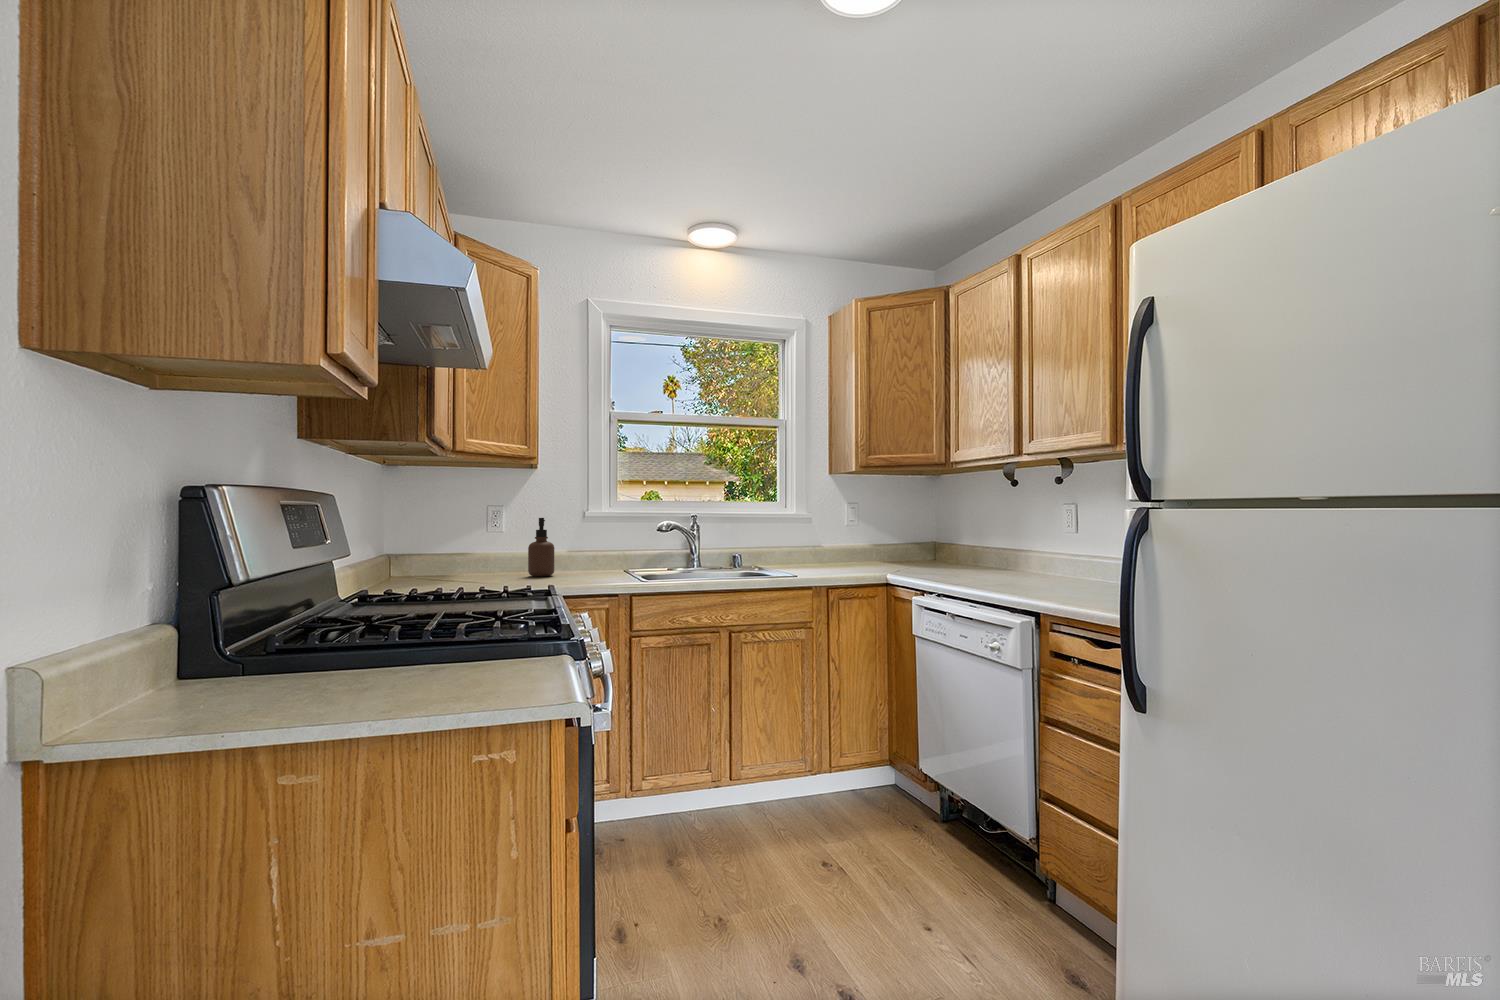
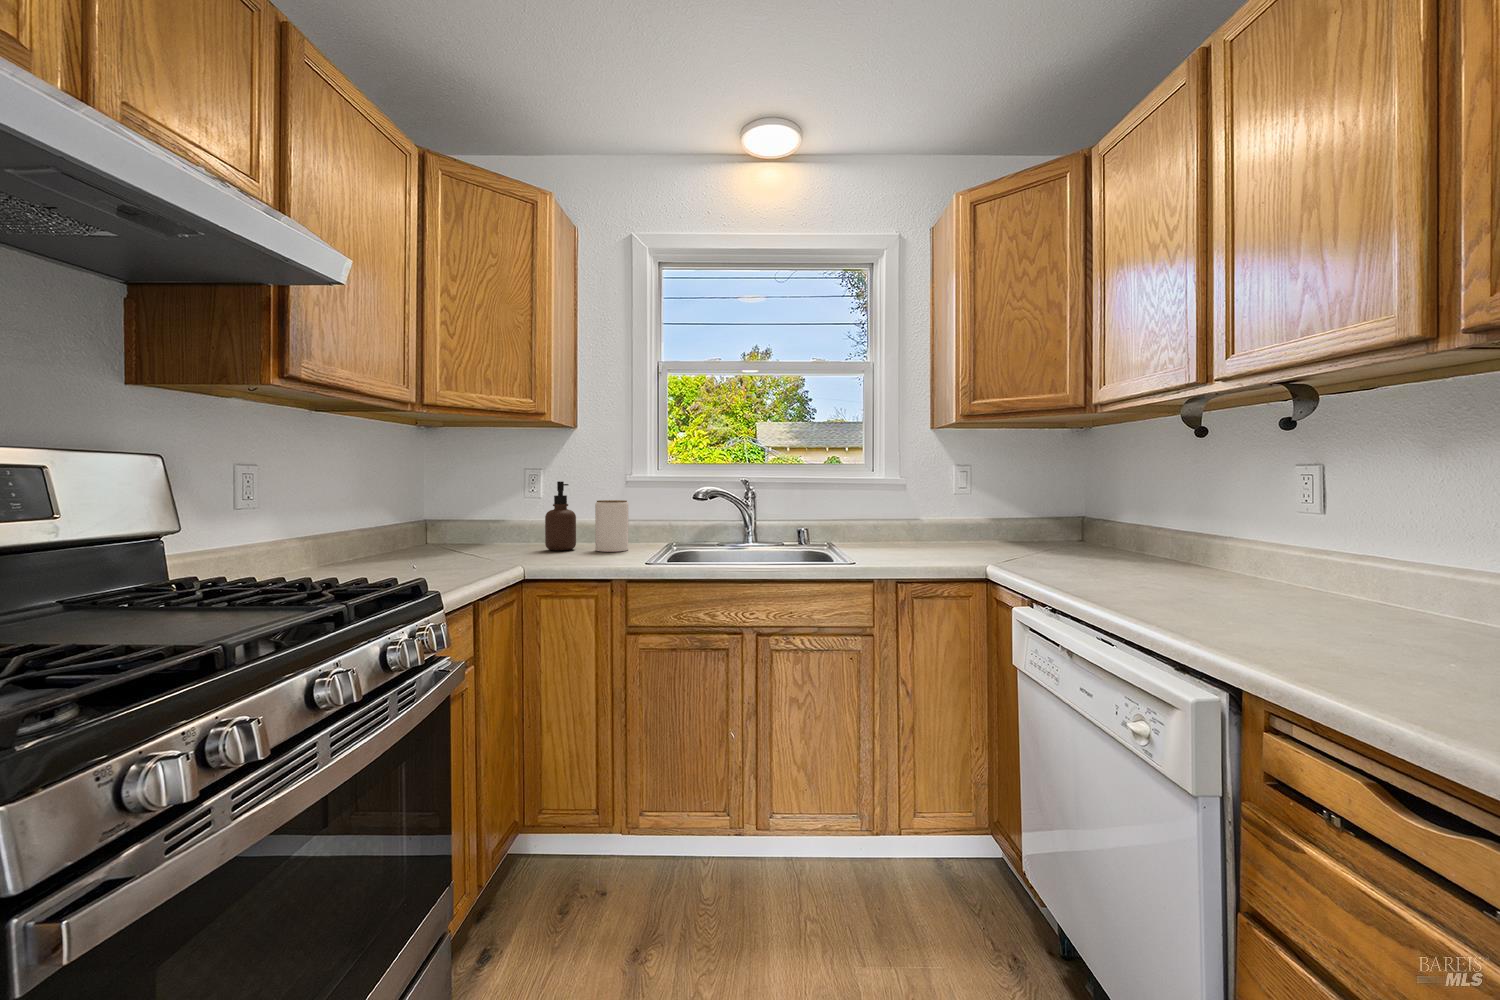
jar: none [573,533,601,576] -> present [595,500,628,552]

